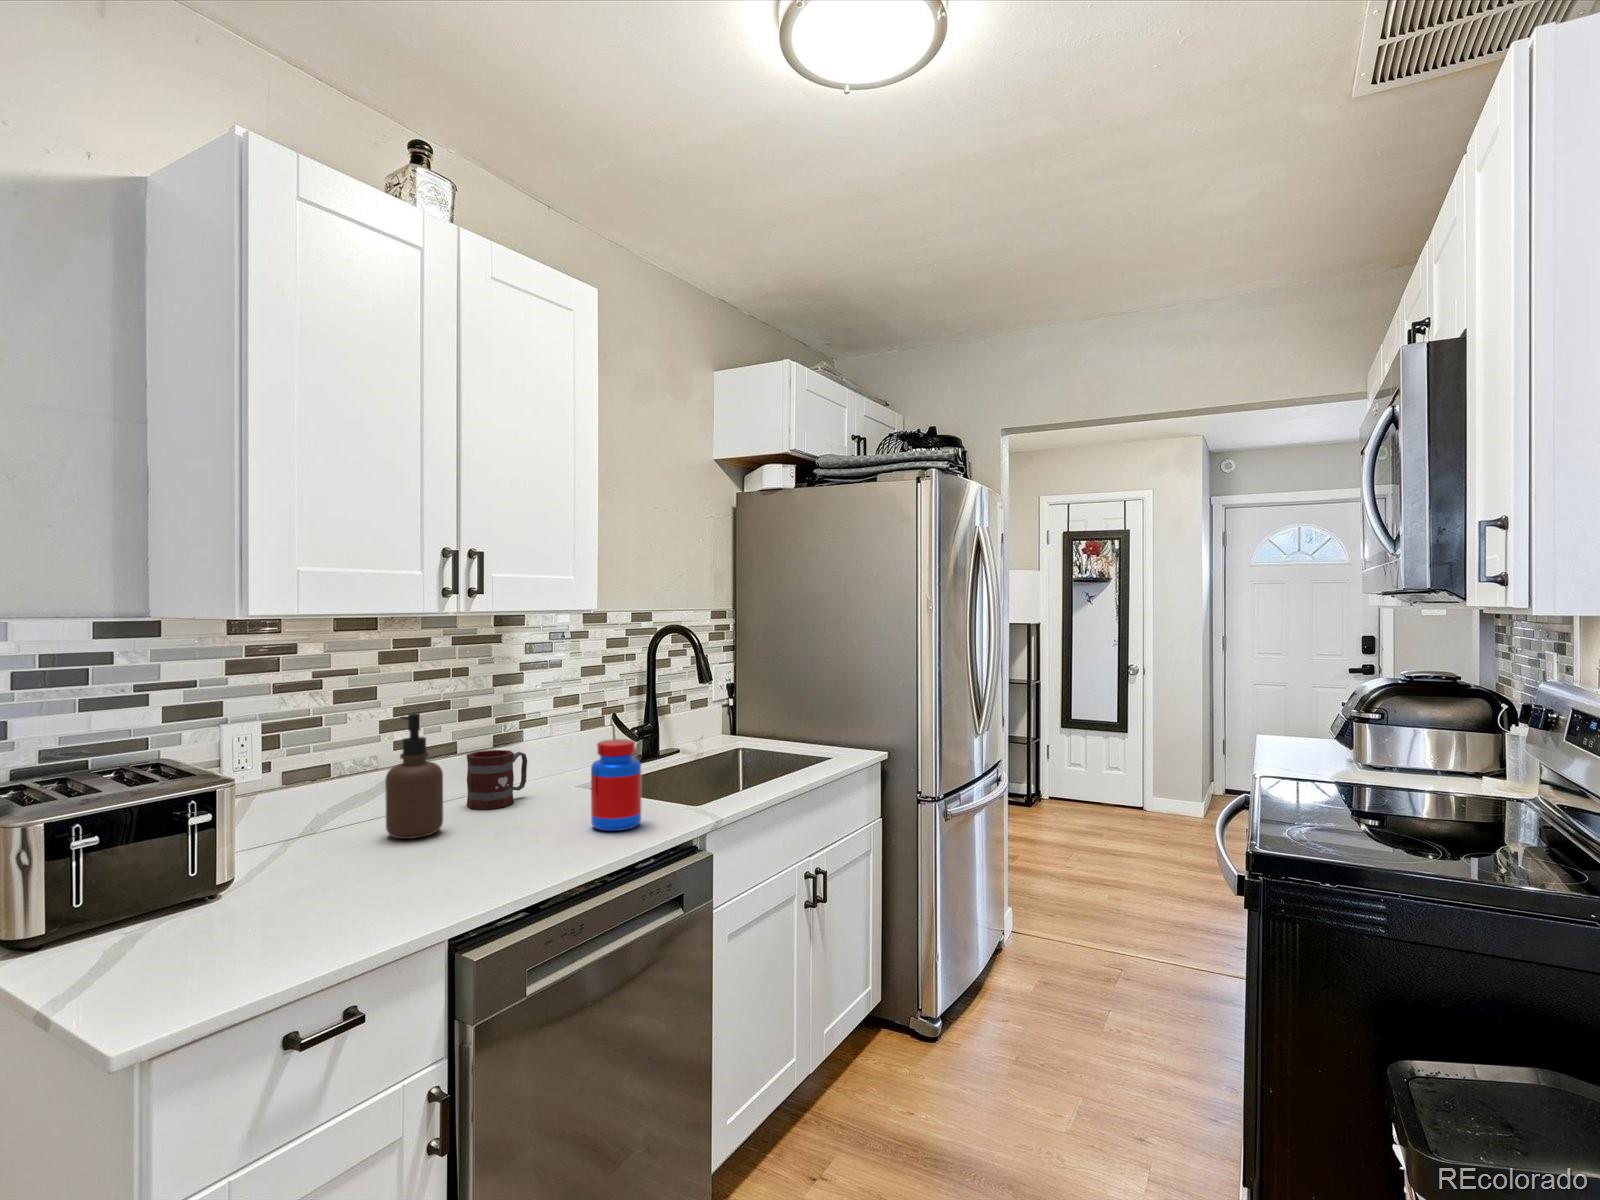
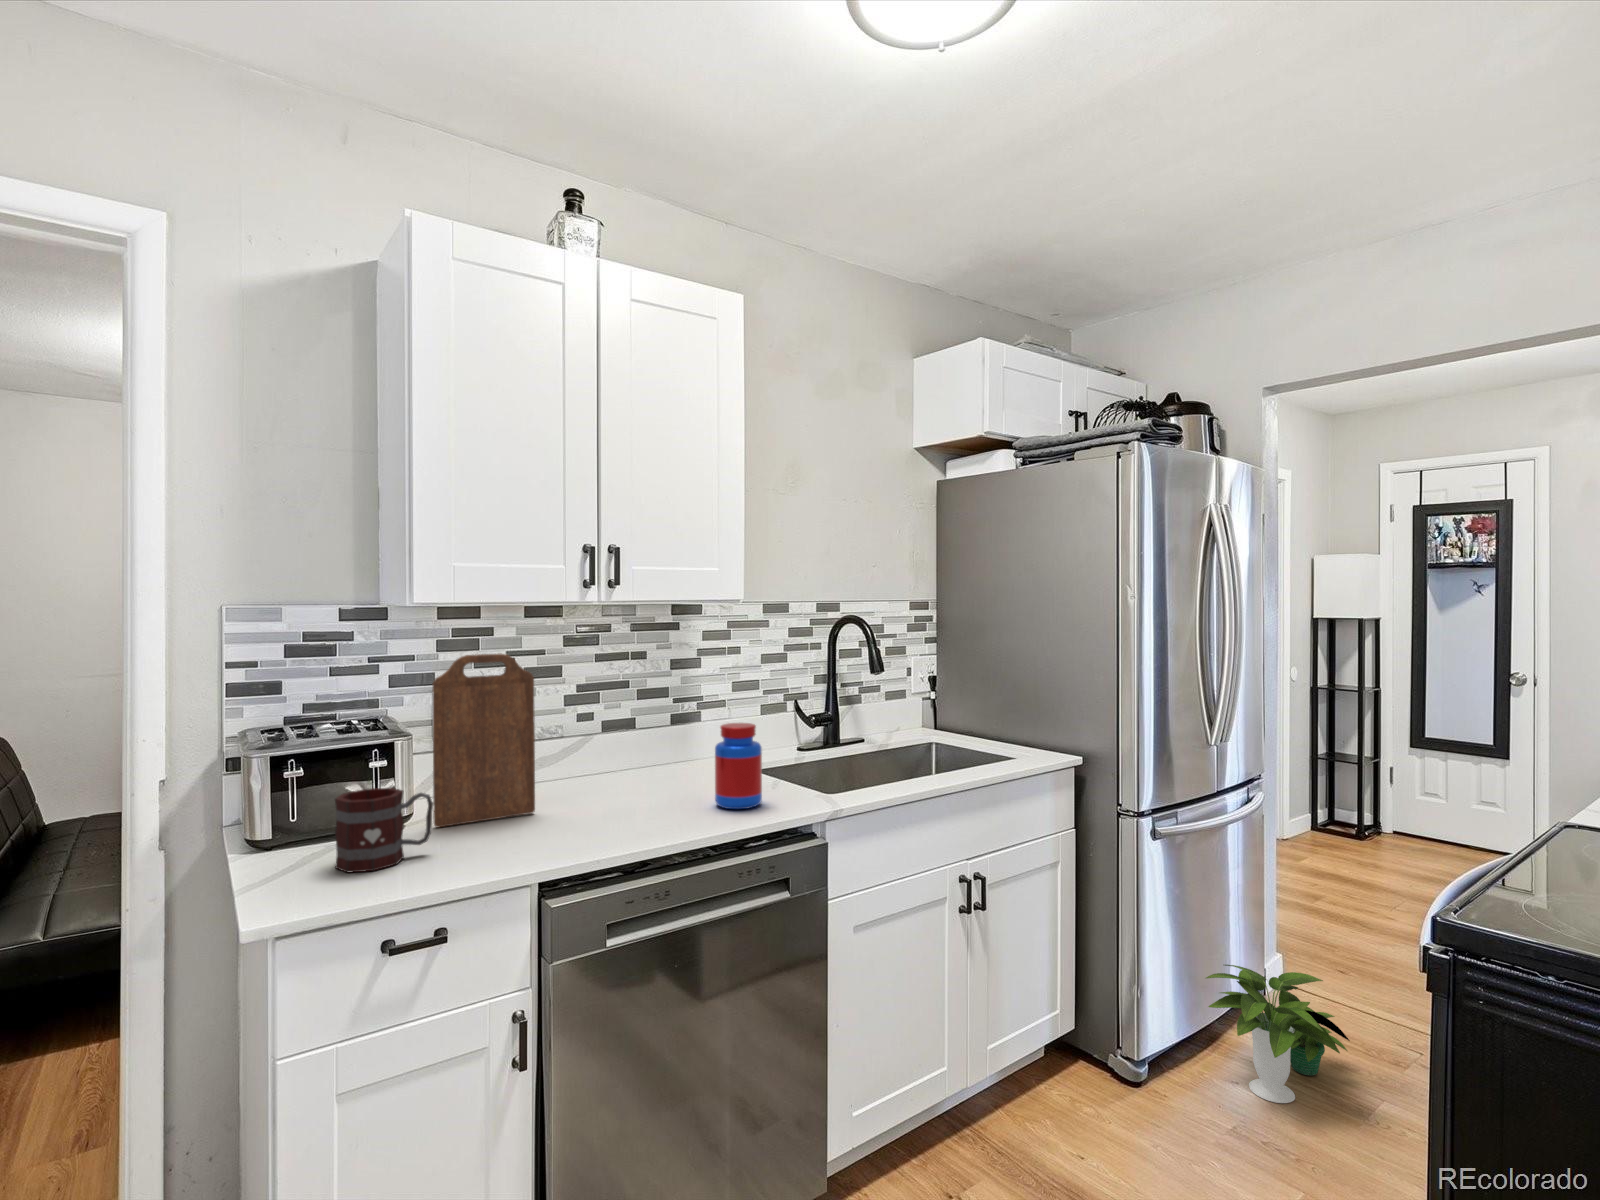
cutting board: none [266,674,388,891] -> present [432,654,535,827]
soap dispenser: present [385,713,443,839] -> none [552,690,599,798]
mug: present [467,750,527,810] -> present [335,788,433,873]
potted plant: none [983,920,1091,1031] -> present [1206,965,1350,1103]

